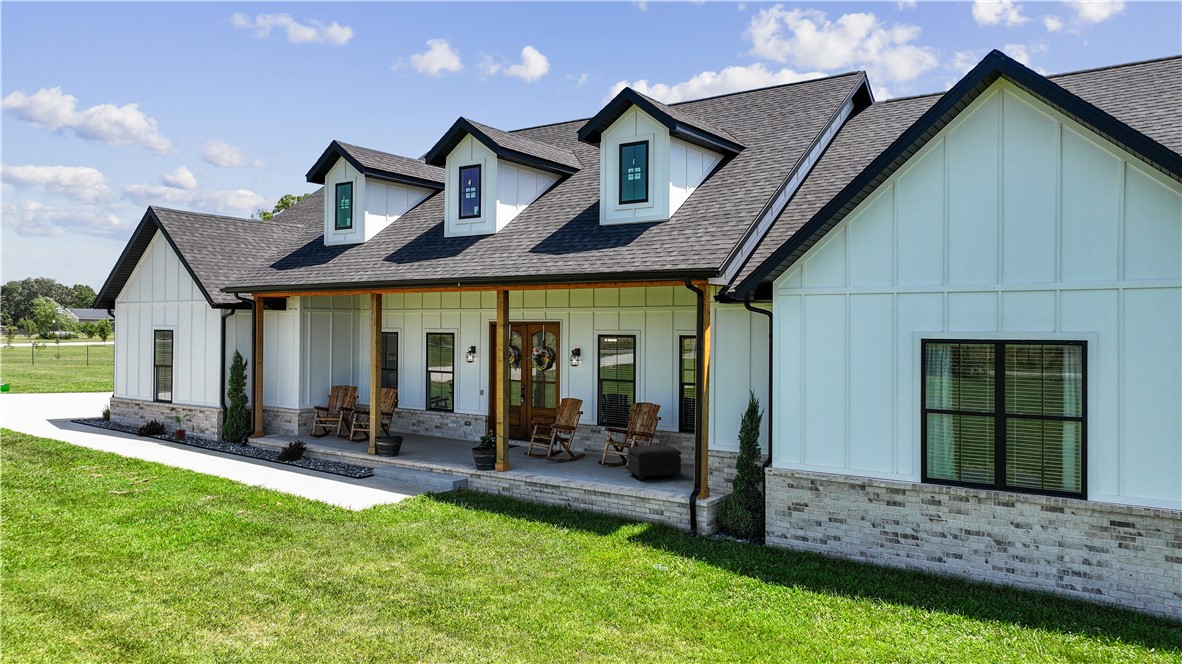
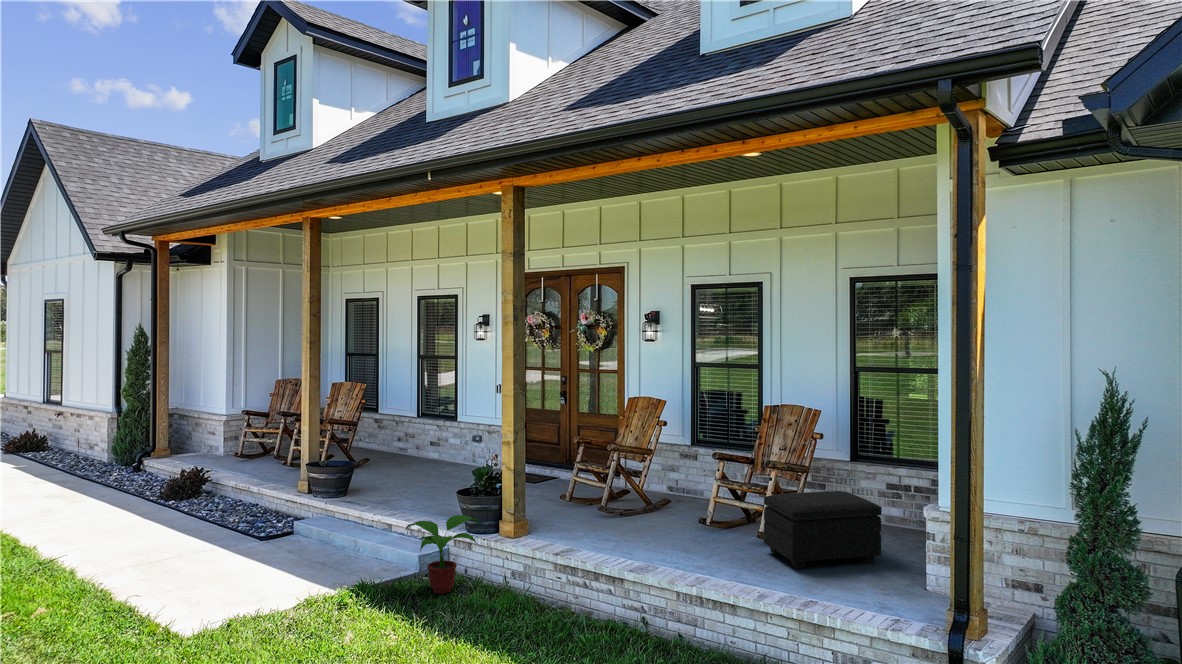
potted plant: present [169,414,191,439] -> present [406,515,479,593]

